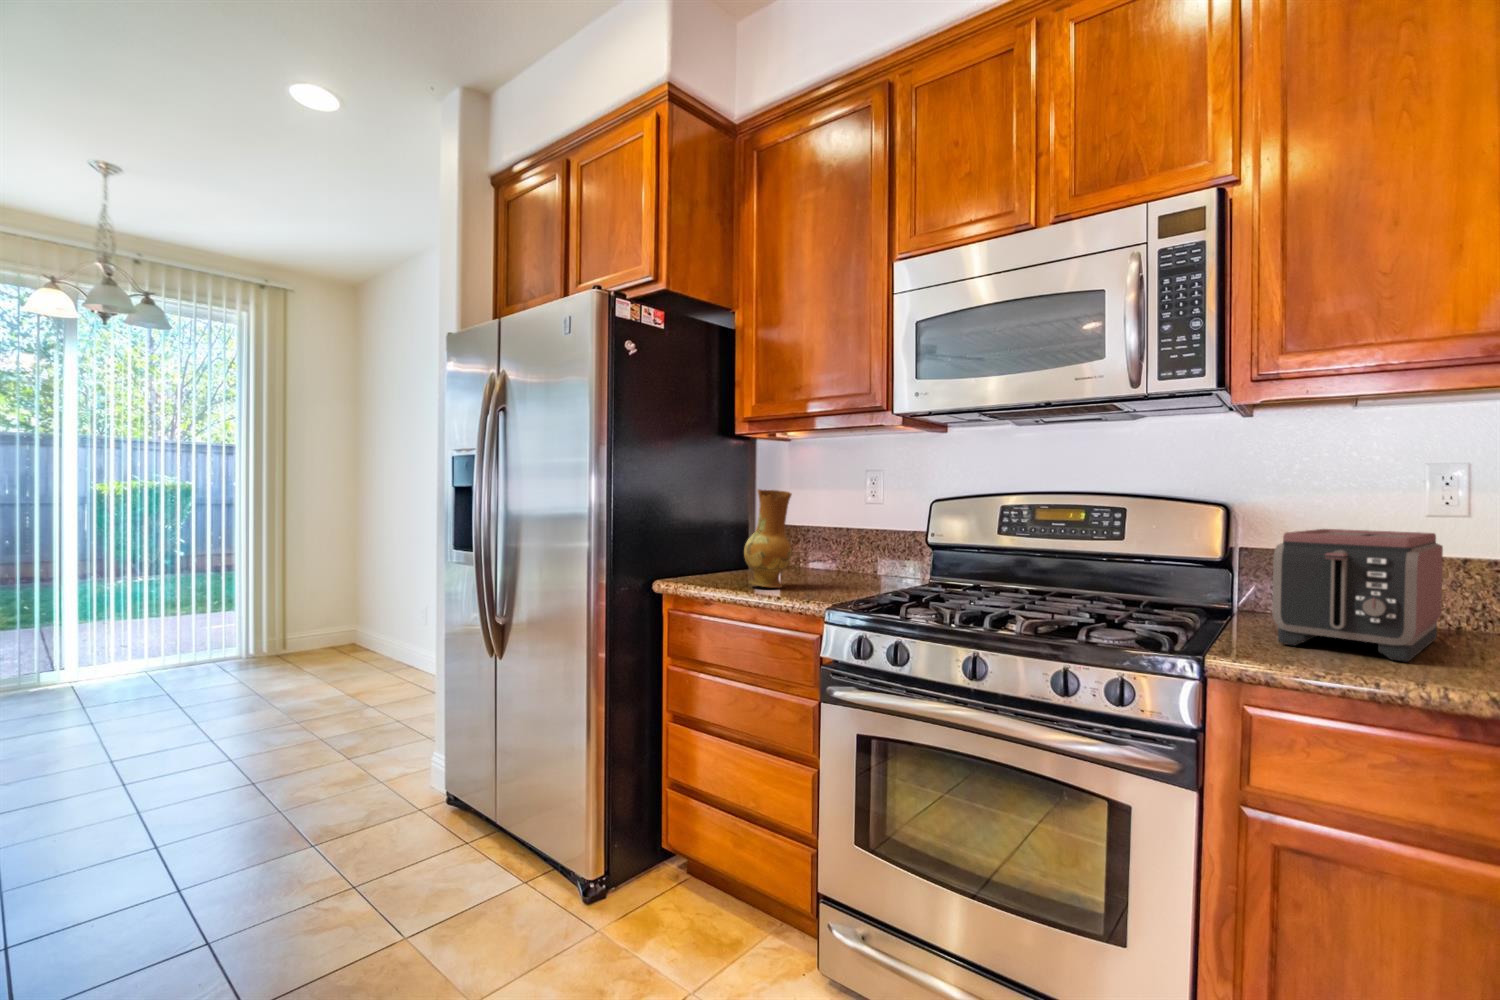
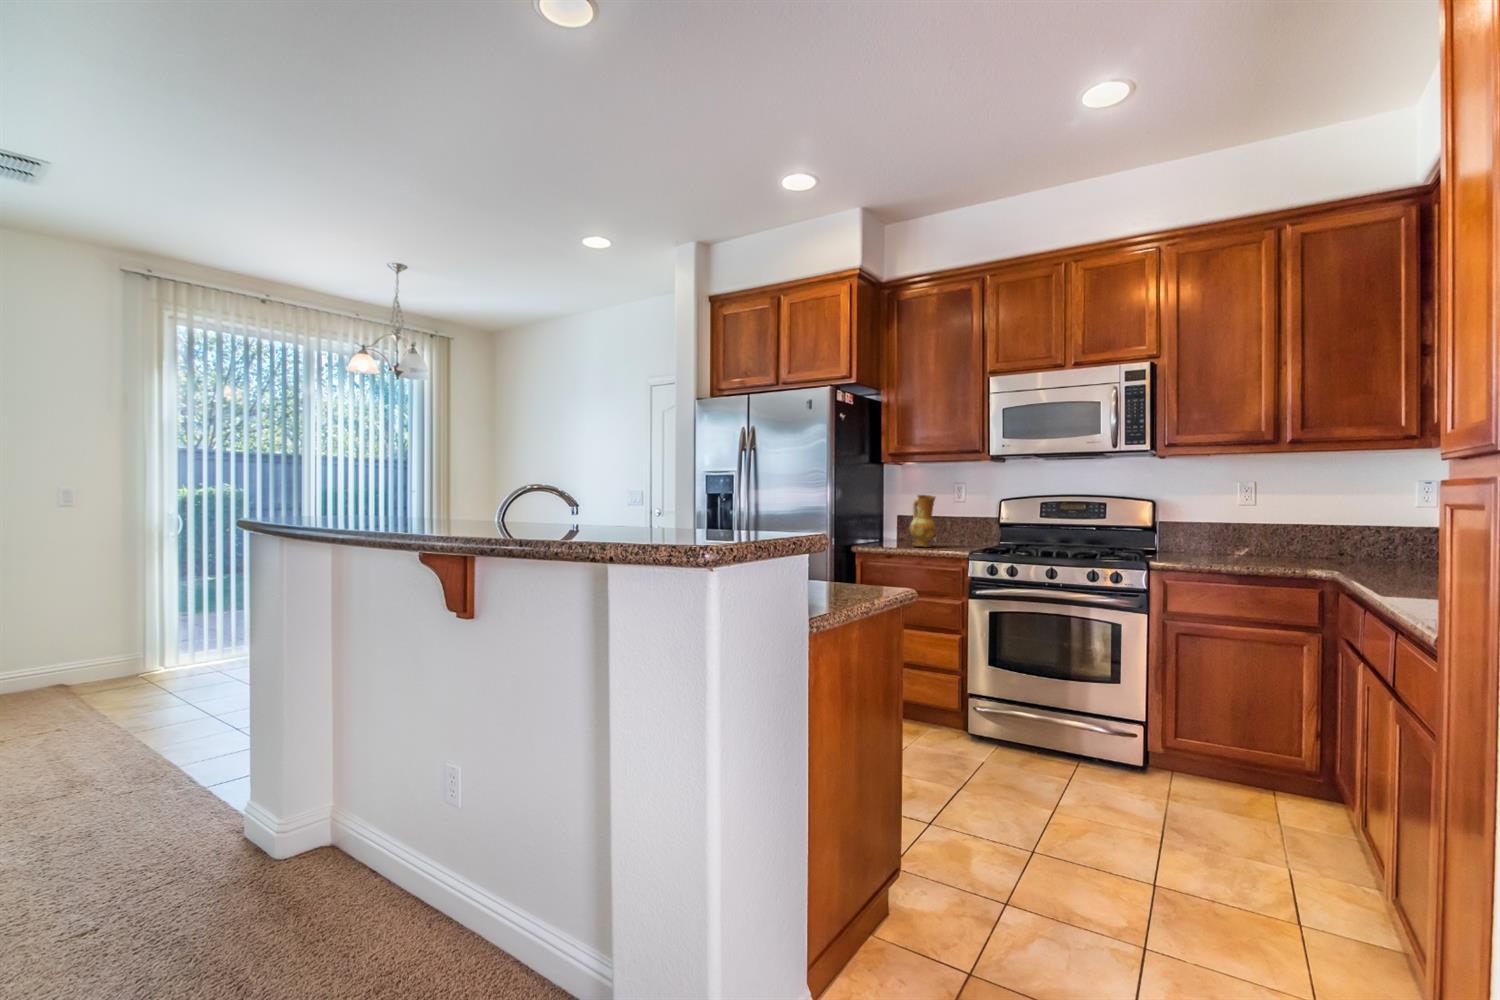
toaster: present [1272,529,1443,662] -> none [1174,511,1239,561]

